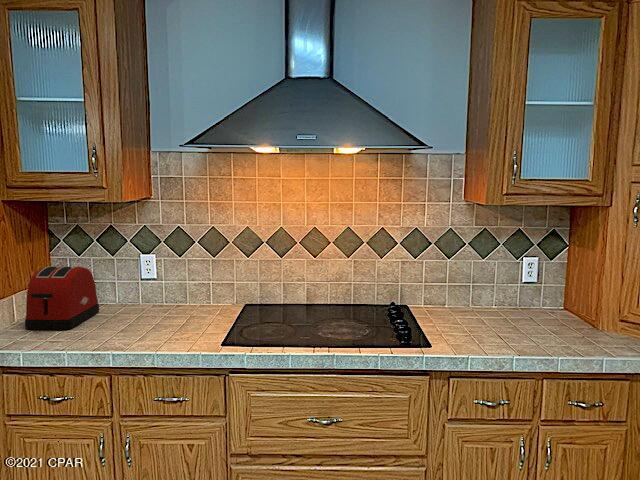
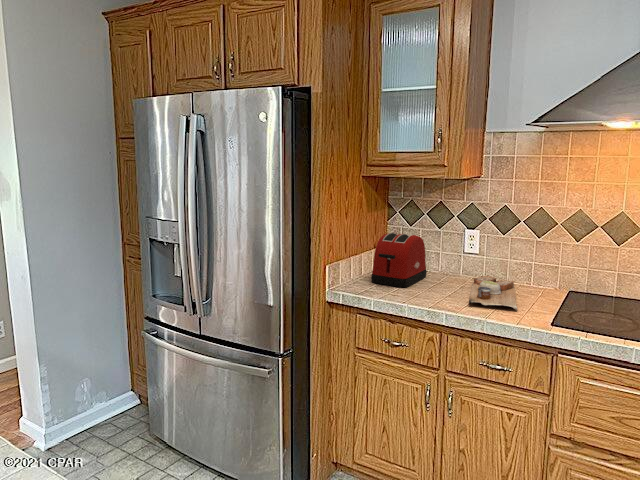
cutting board: none [141,301,194,336] -> present [469,275,517,310]

